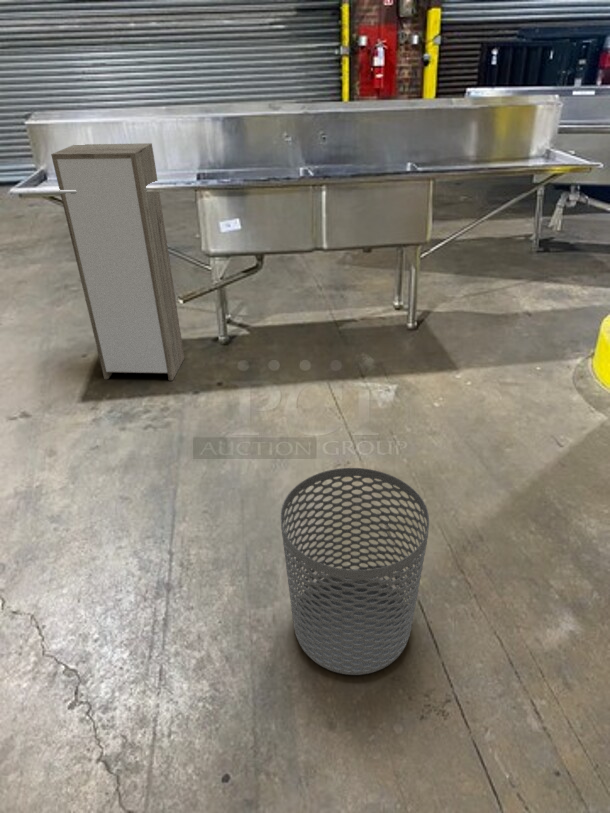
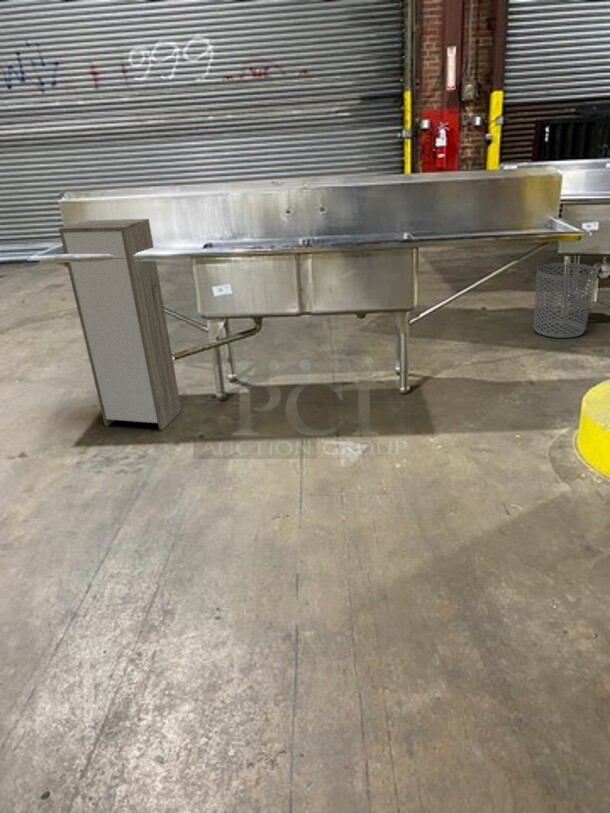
waste bin: present [281,468,429,675] -> present [534,263,597,338]

